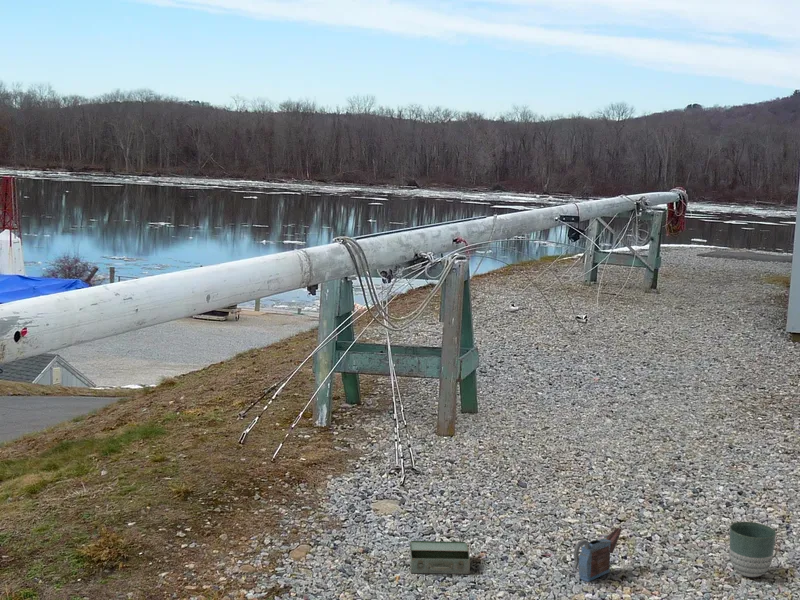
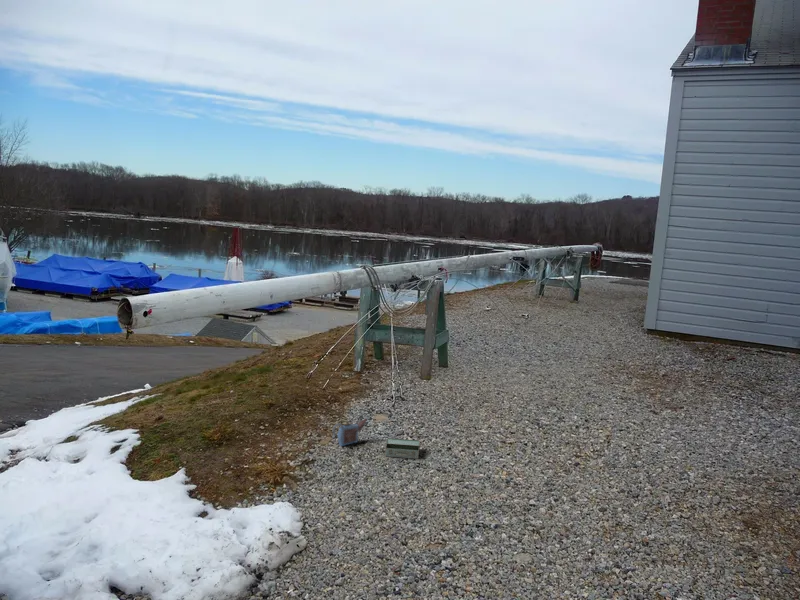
planter: present [729,522,776,577] -> none [568,438,595,470]
watering can: present [573,527,622,582] -> present [332,419,367,446]

